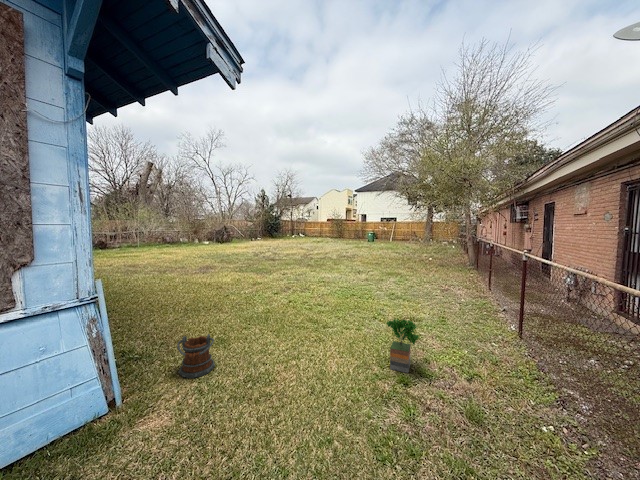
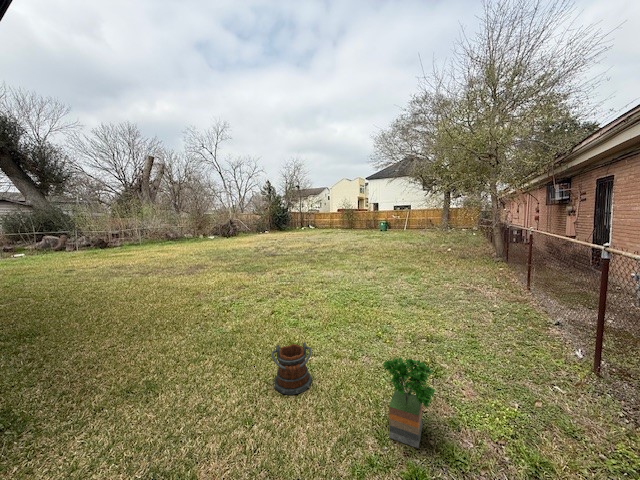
bucket: present [177,334,215,378] -> present [271,342,312,395]

